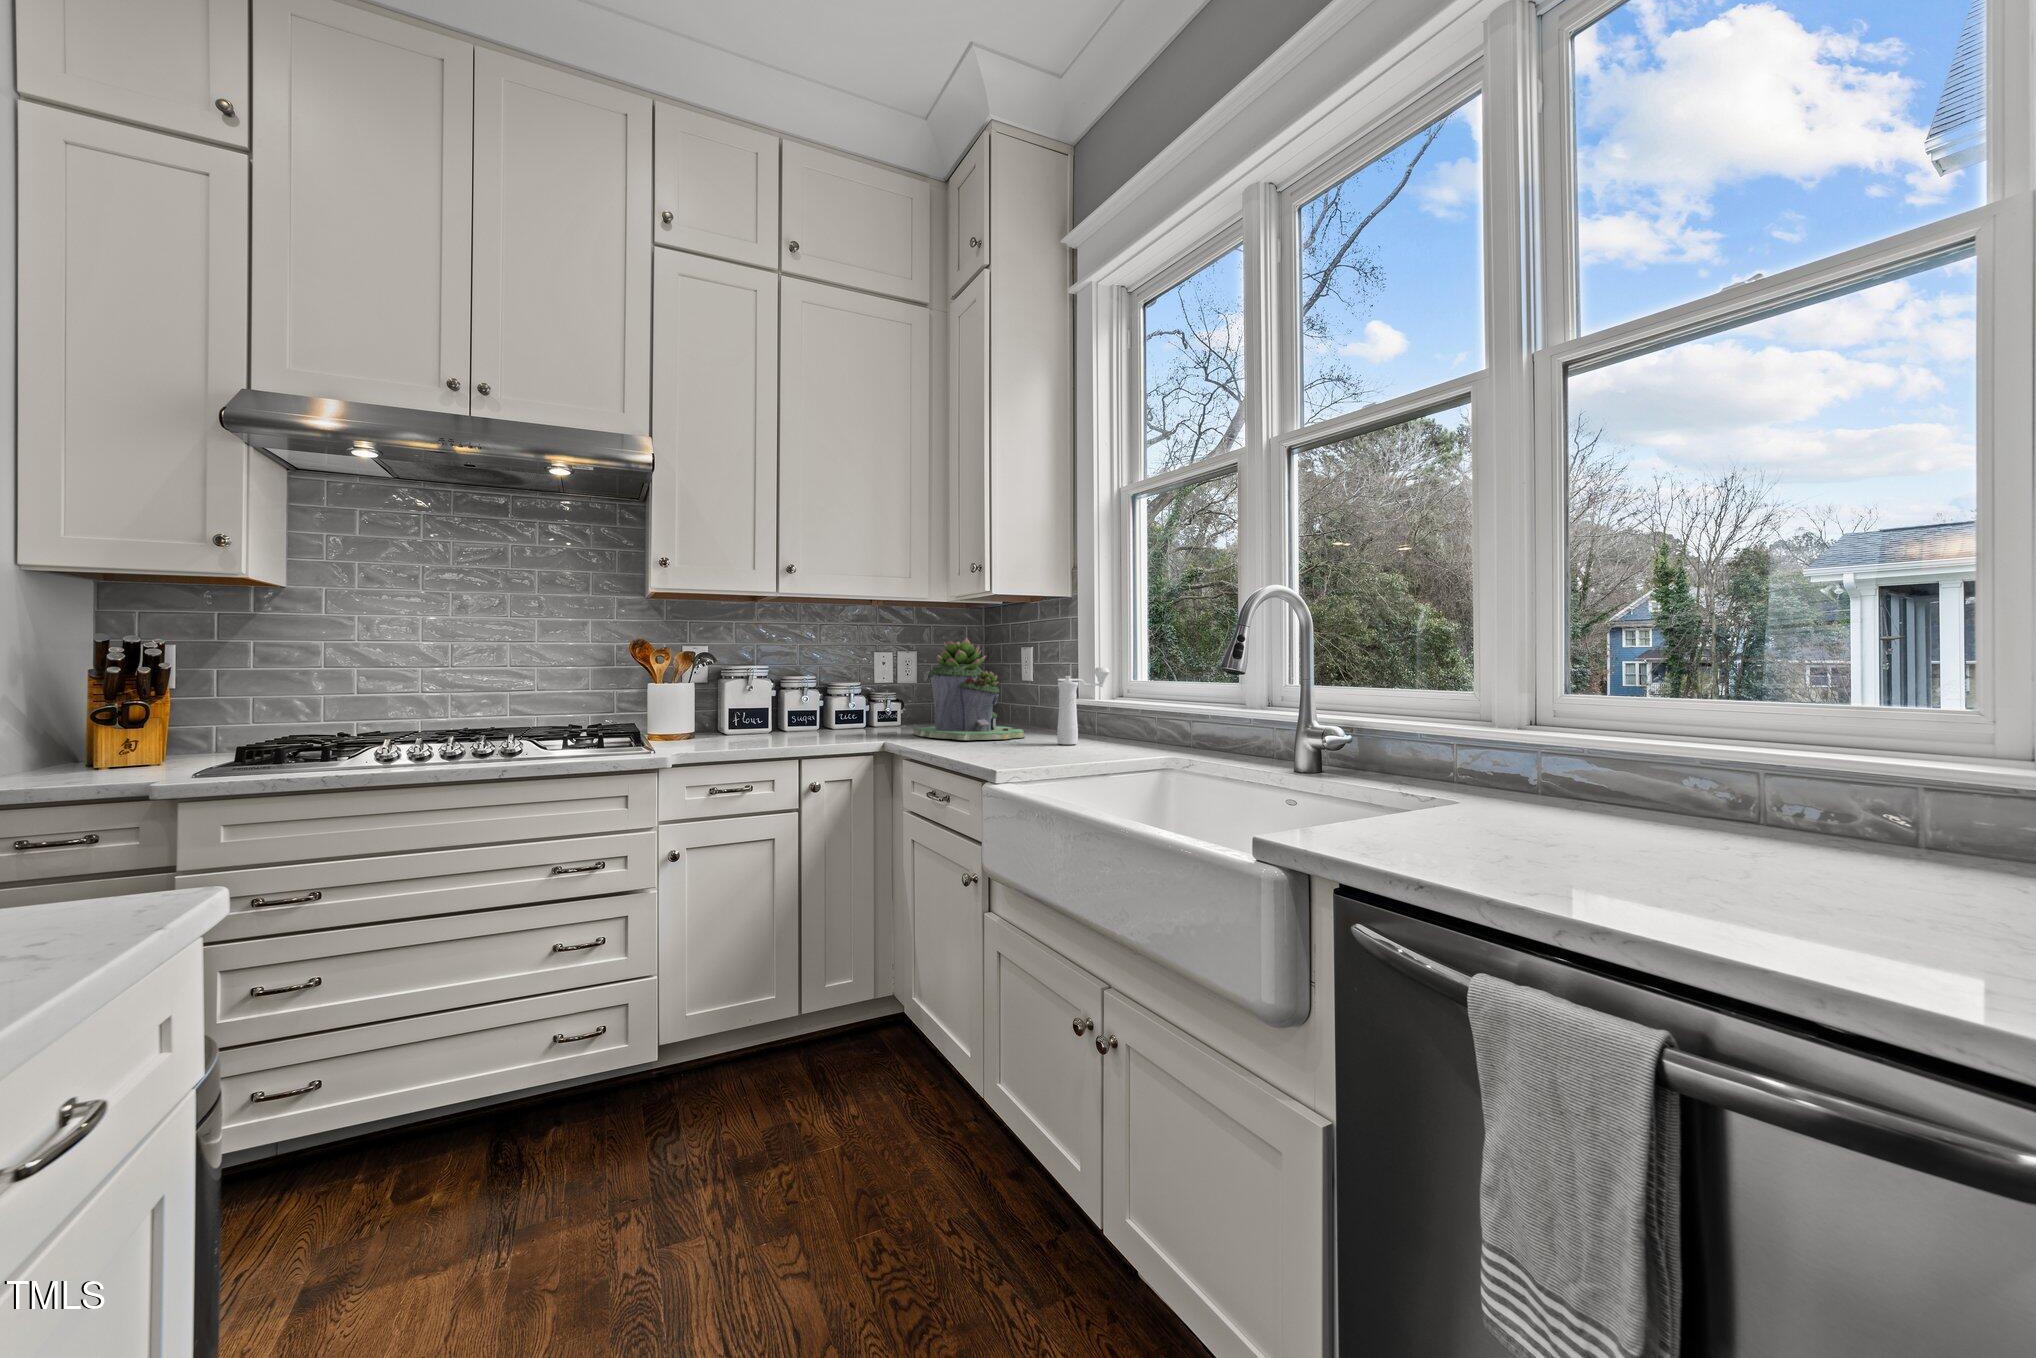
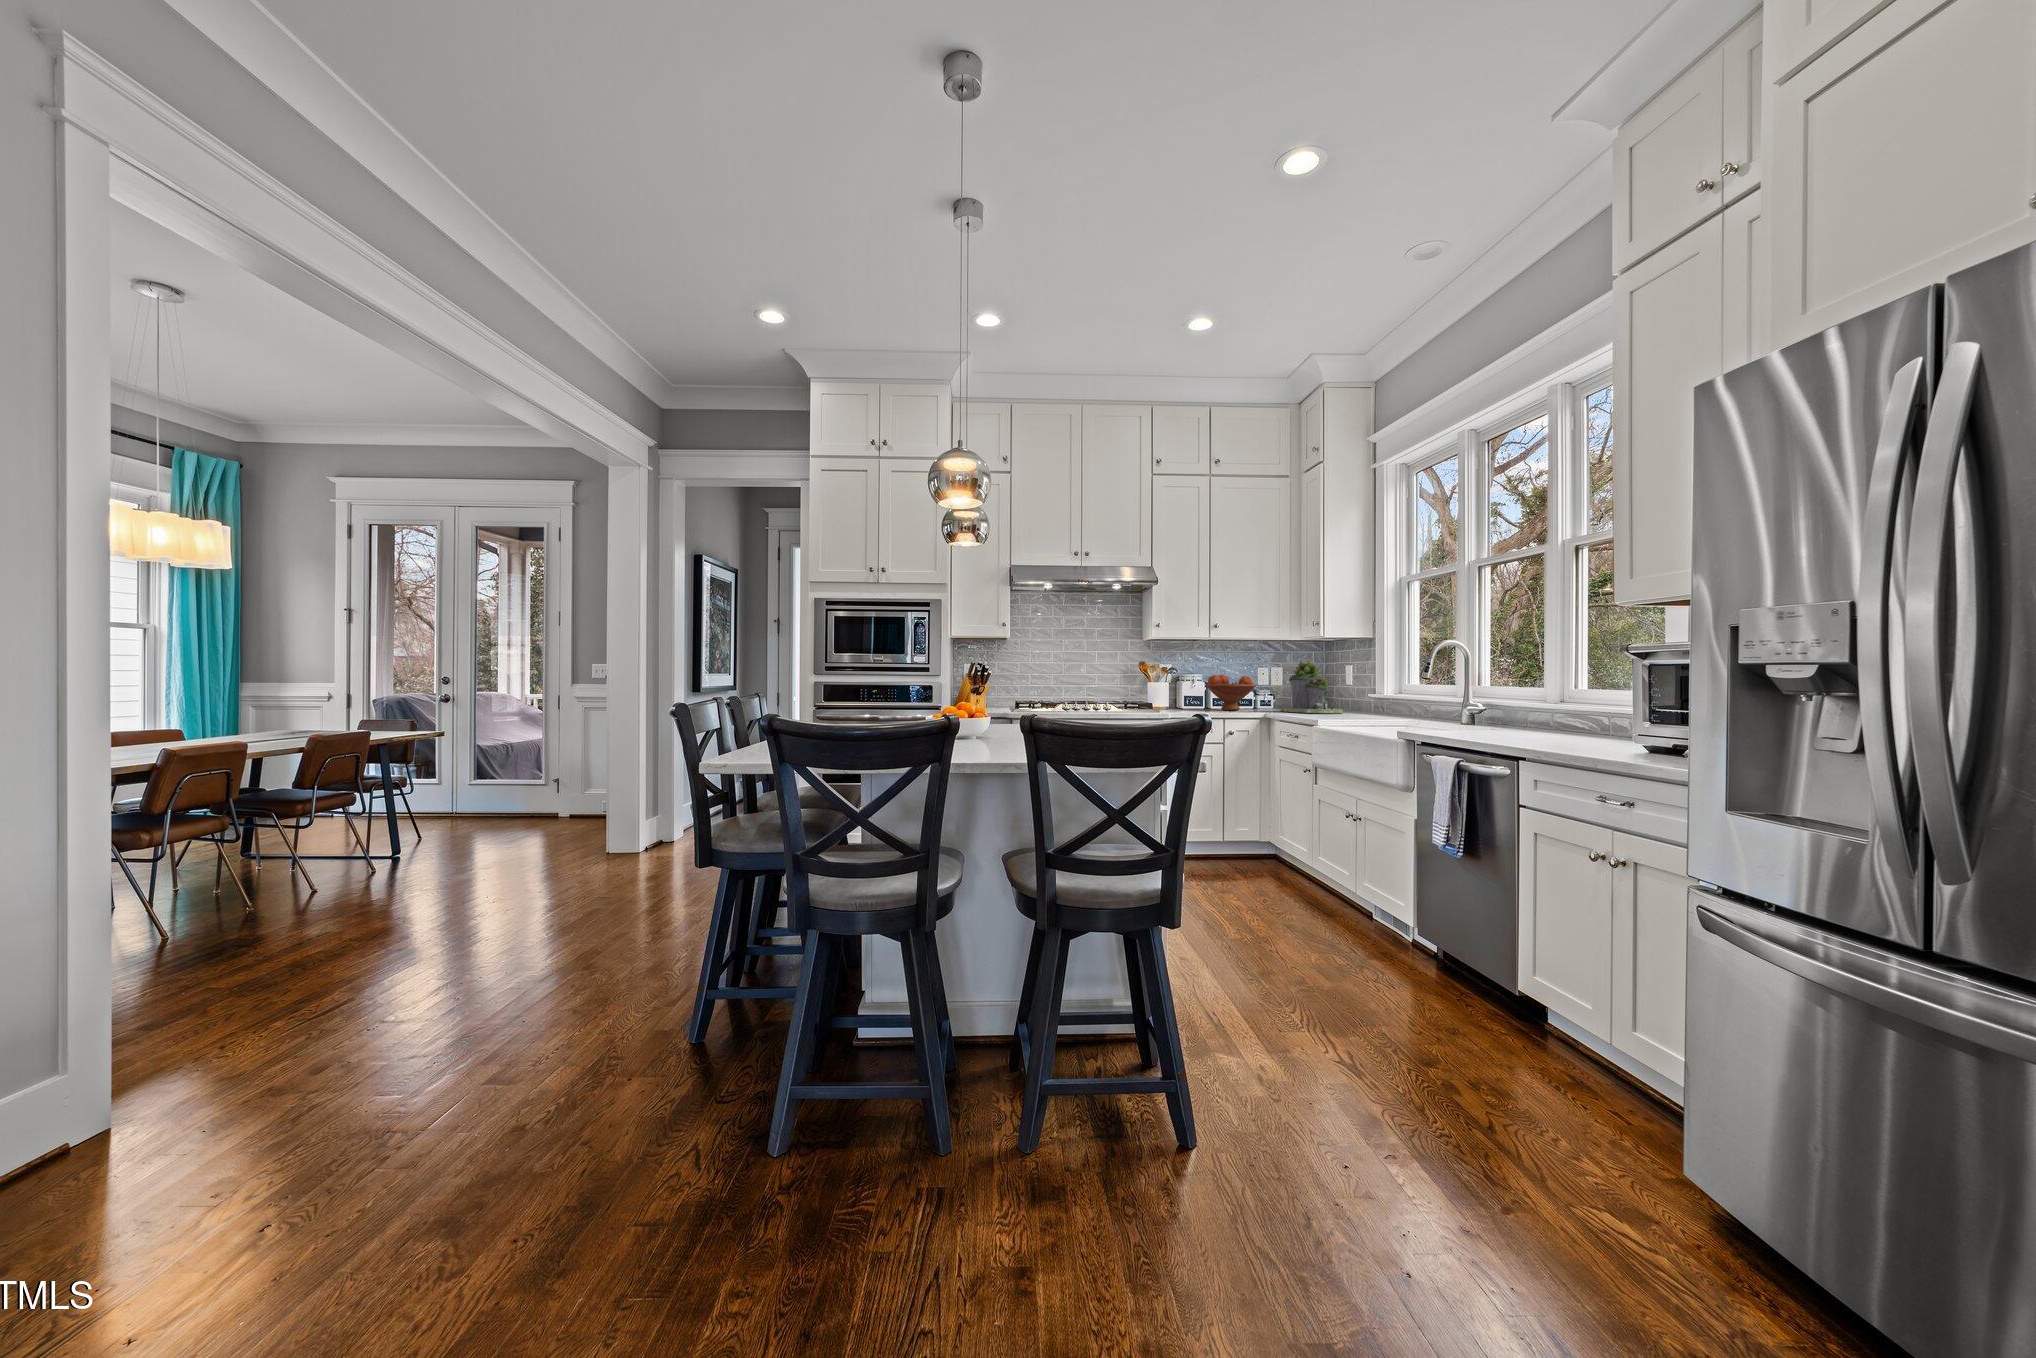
fruit bowl: none [770,666,867,736] -> present [1206,675,1256,711]
pepper mill: present [1057,668,1109,744] -> none [1358,676,1389,715]

